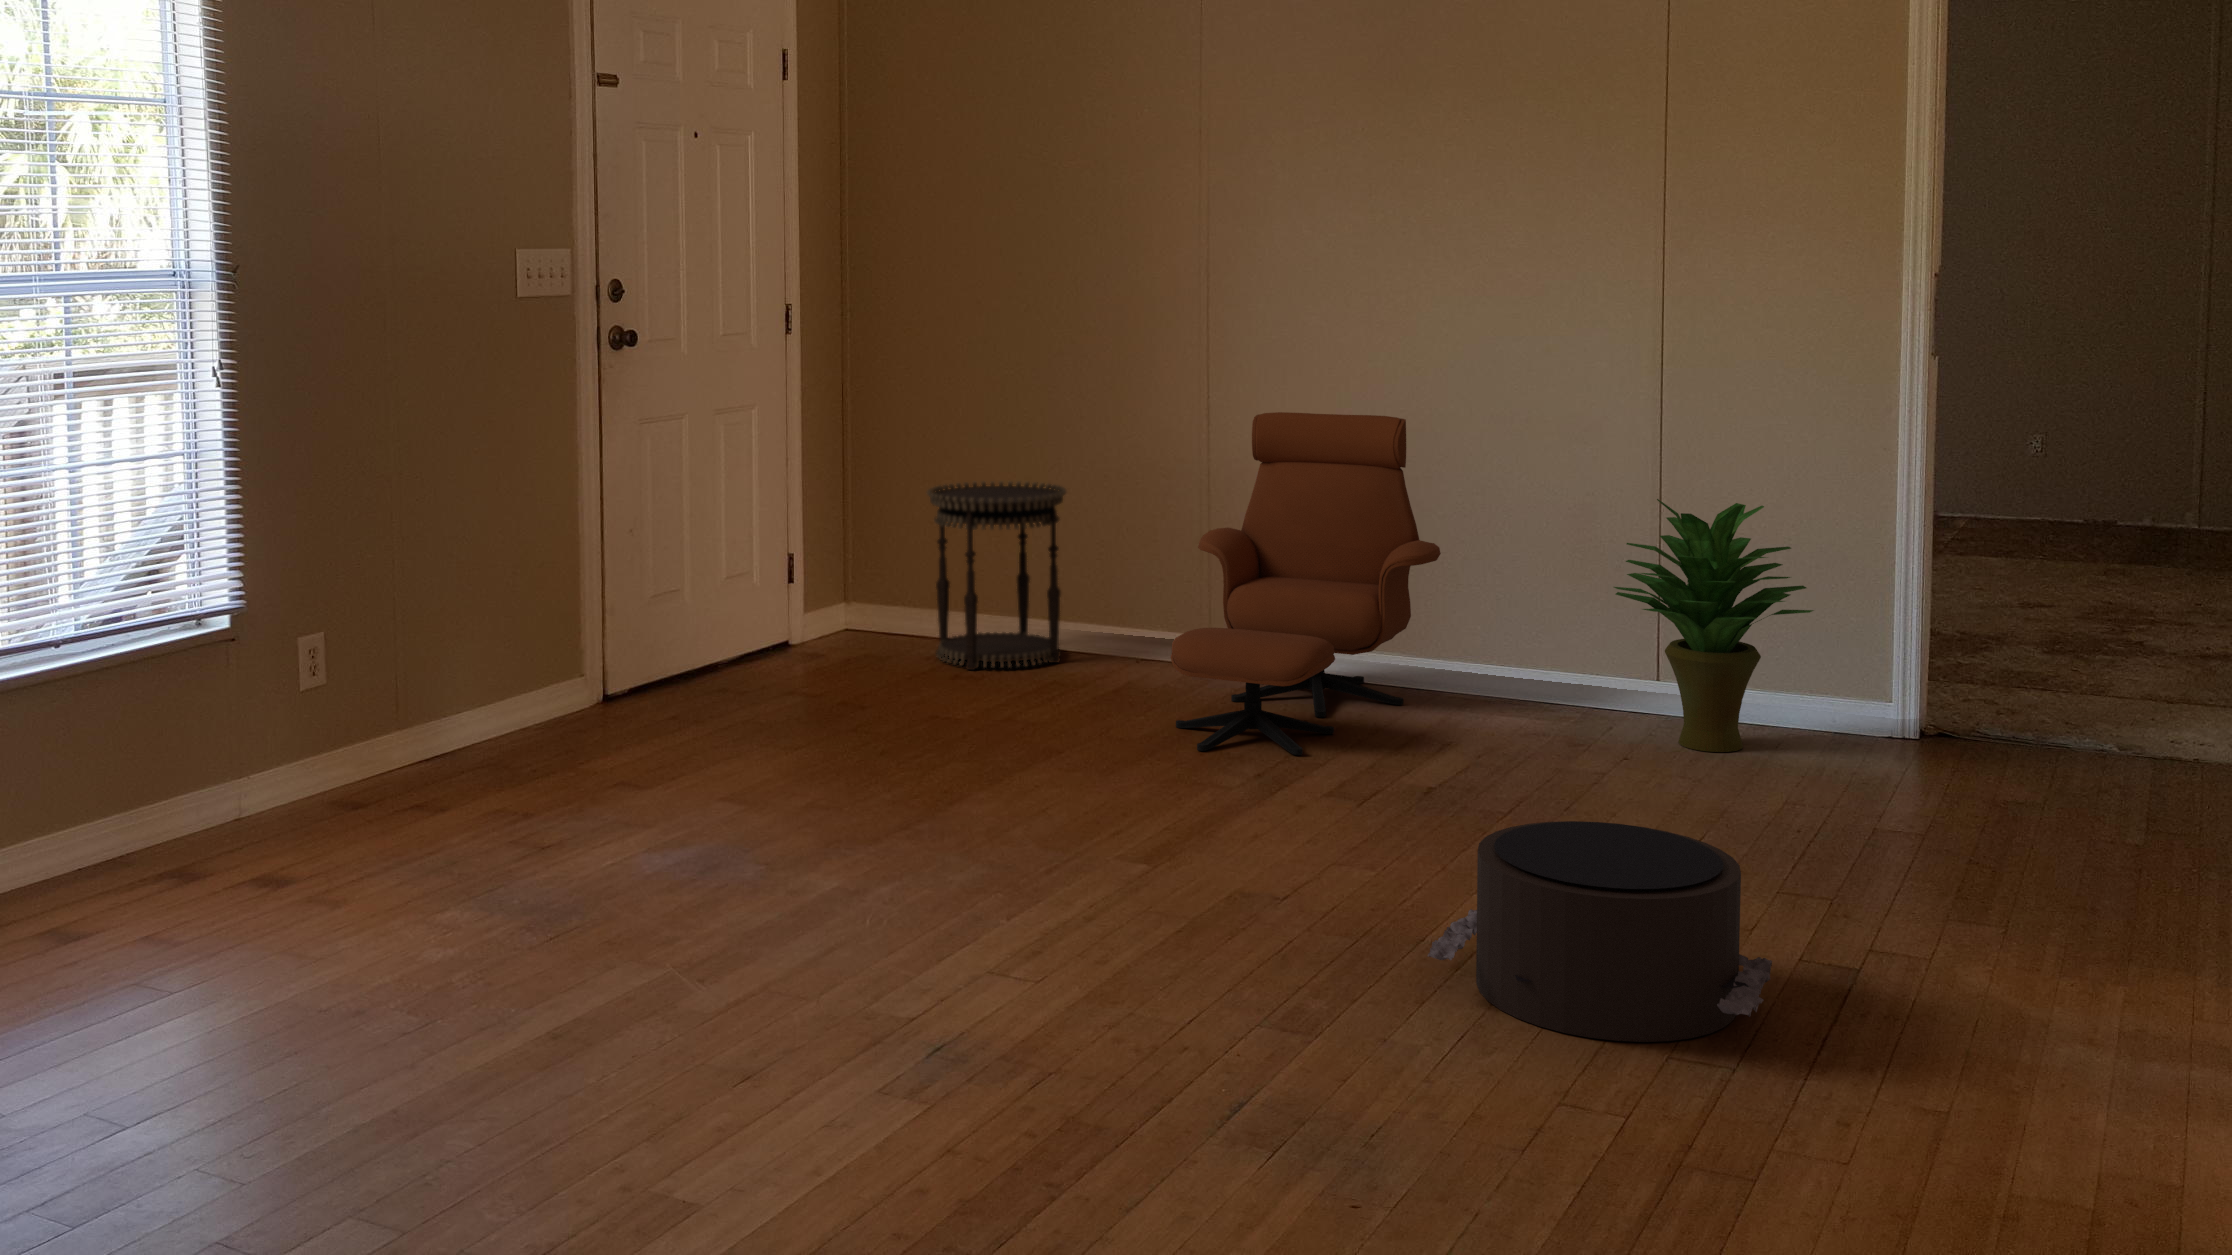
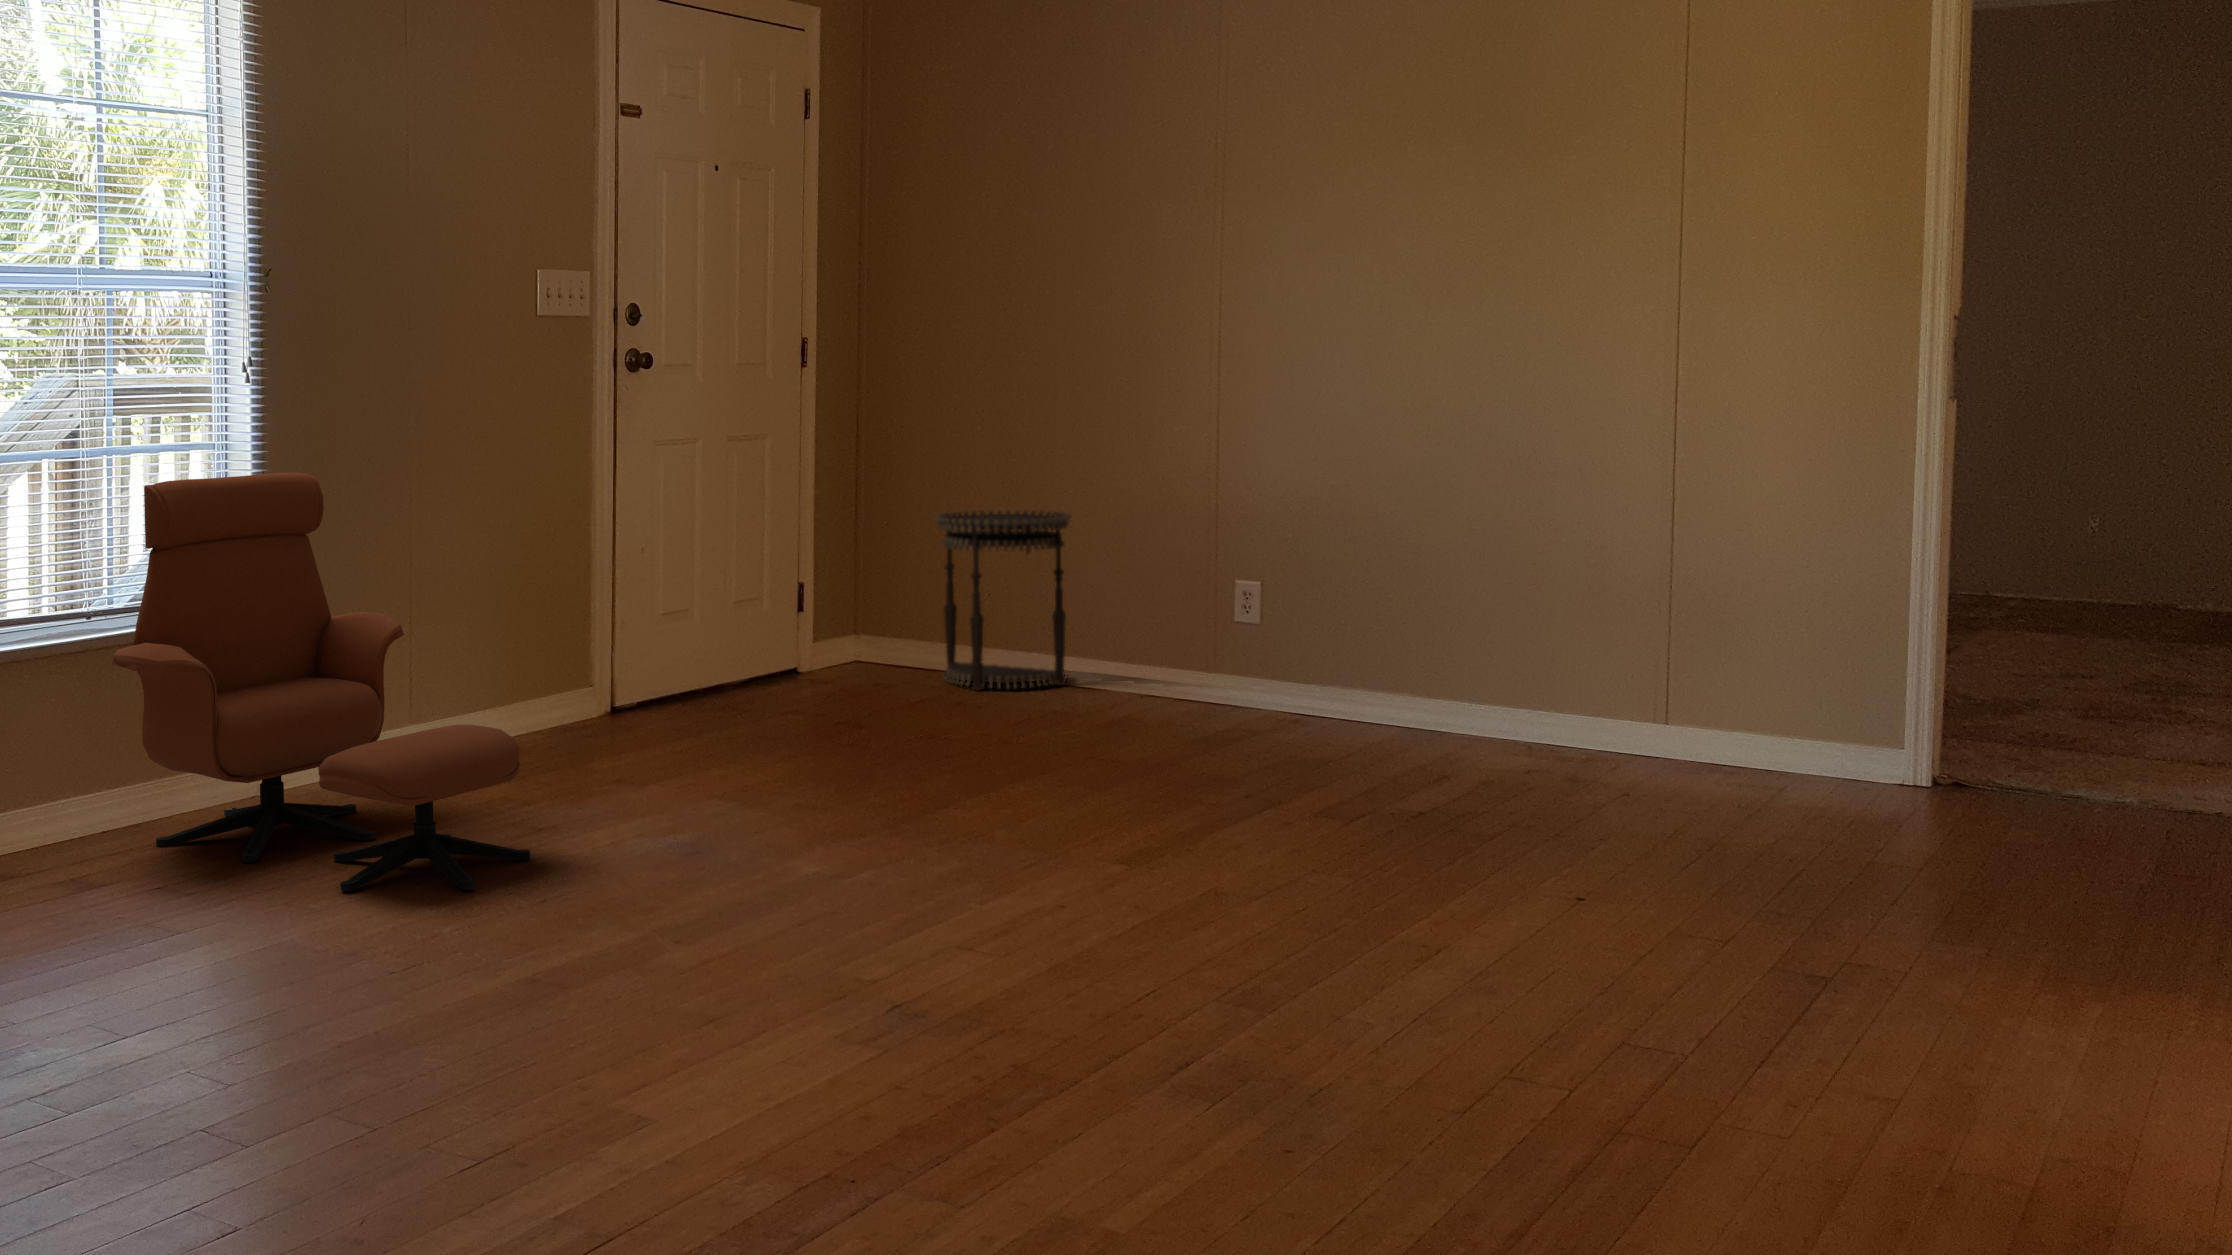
lounge chair: present [1171,412,1441,755] -> present [112,473,530,891]
potted plant: present [1614,499,1813,752] -> none [1621,509,1833,765]
pouf: present [1427,821,1772,1042] -> none [1422,793,1785,1005]

